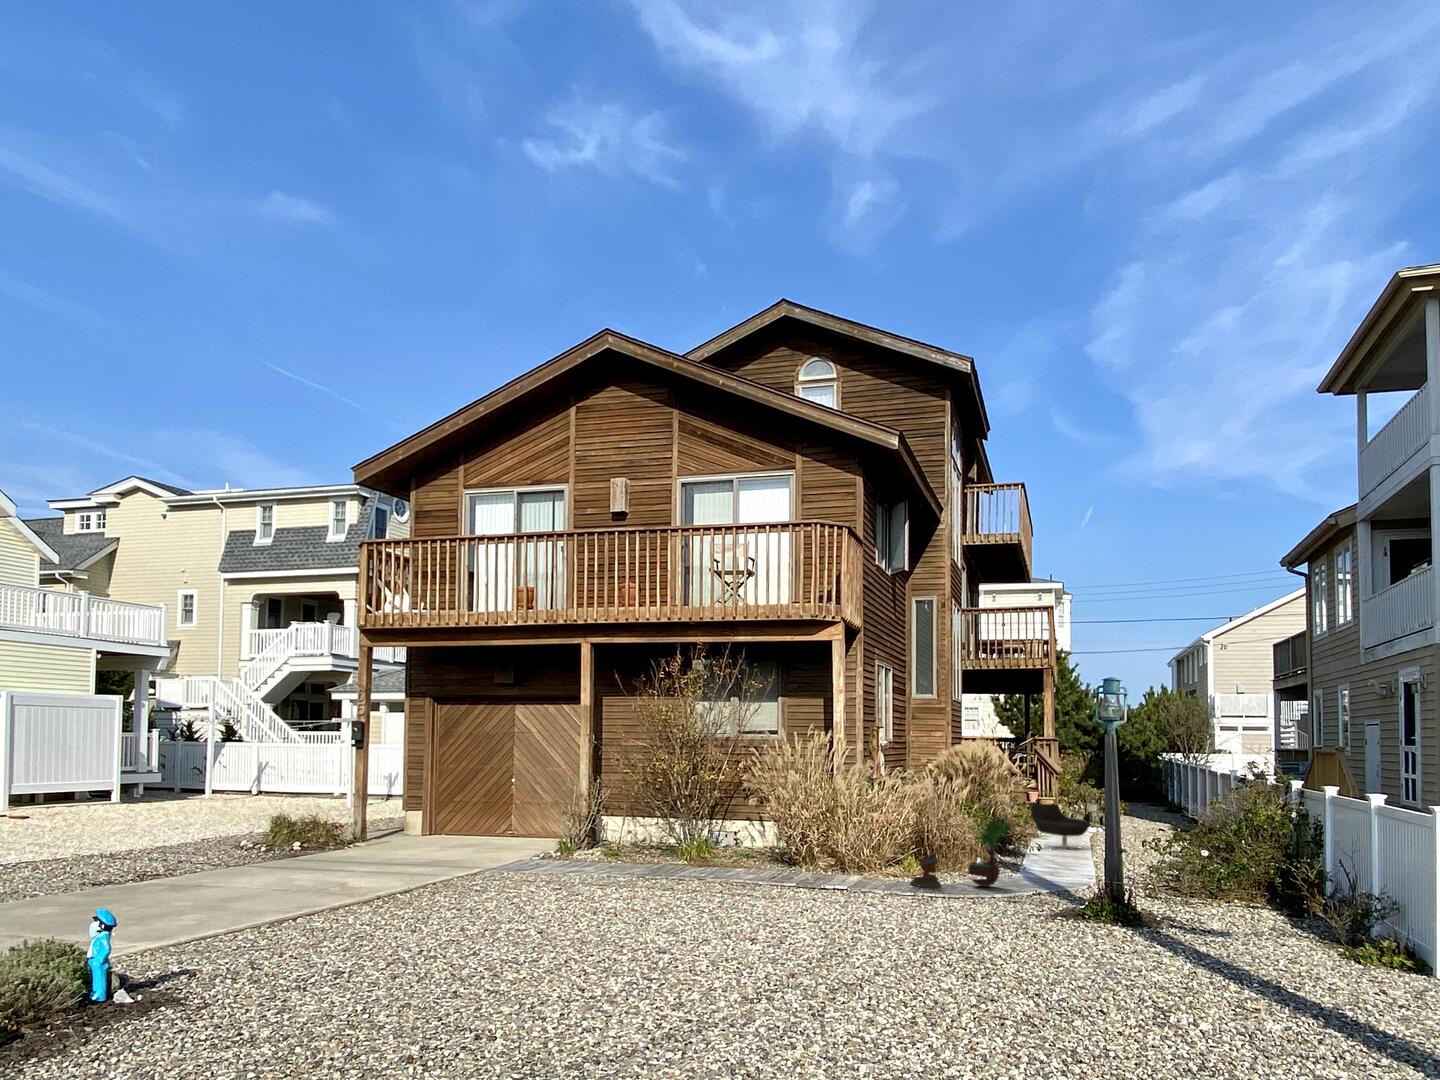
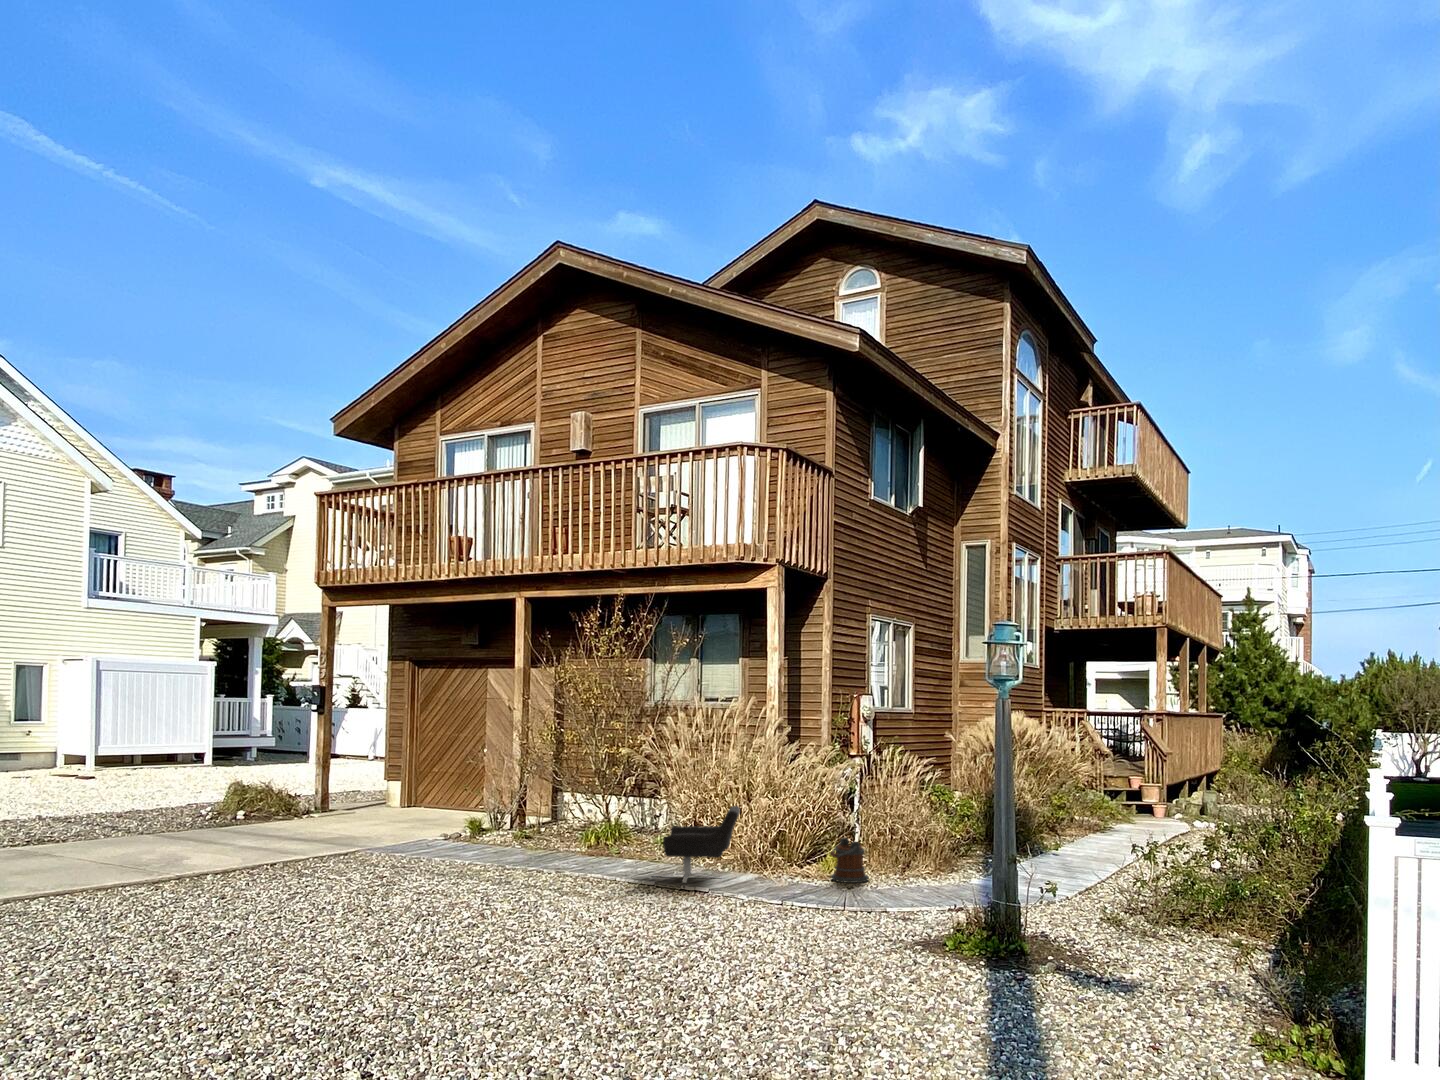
lounge chair: present [1031,803,1090,847] -> present [663,806,740,882]
potted tree: present [968,818,1006,887] -> none [902,792,953,884]

